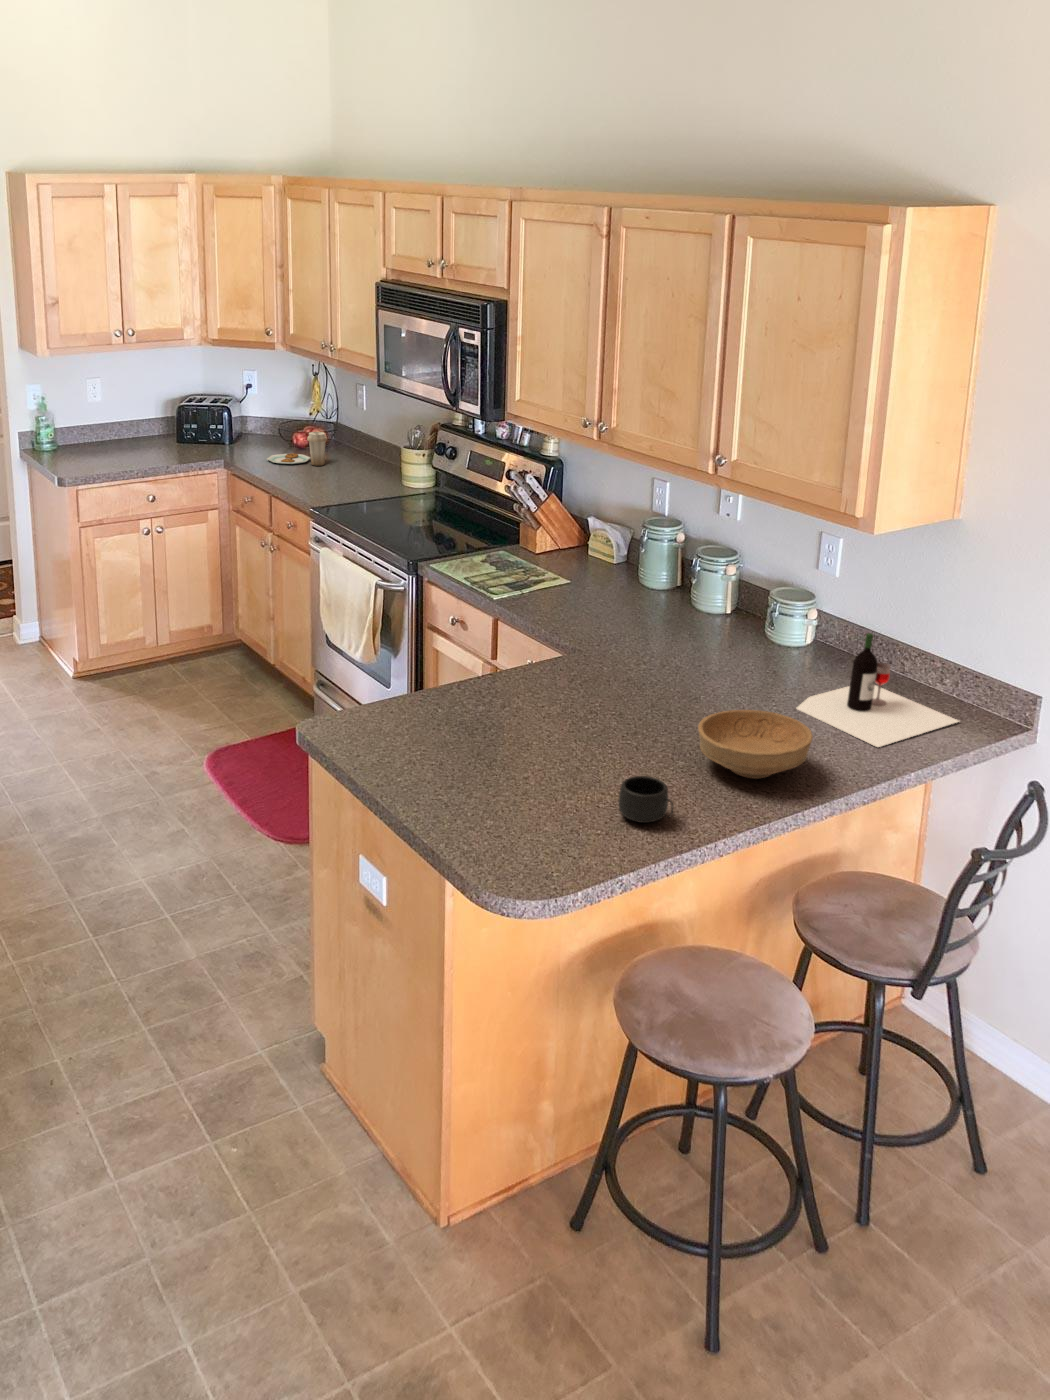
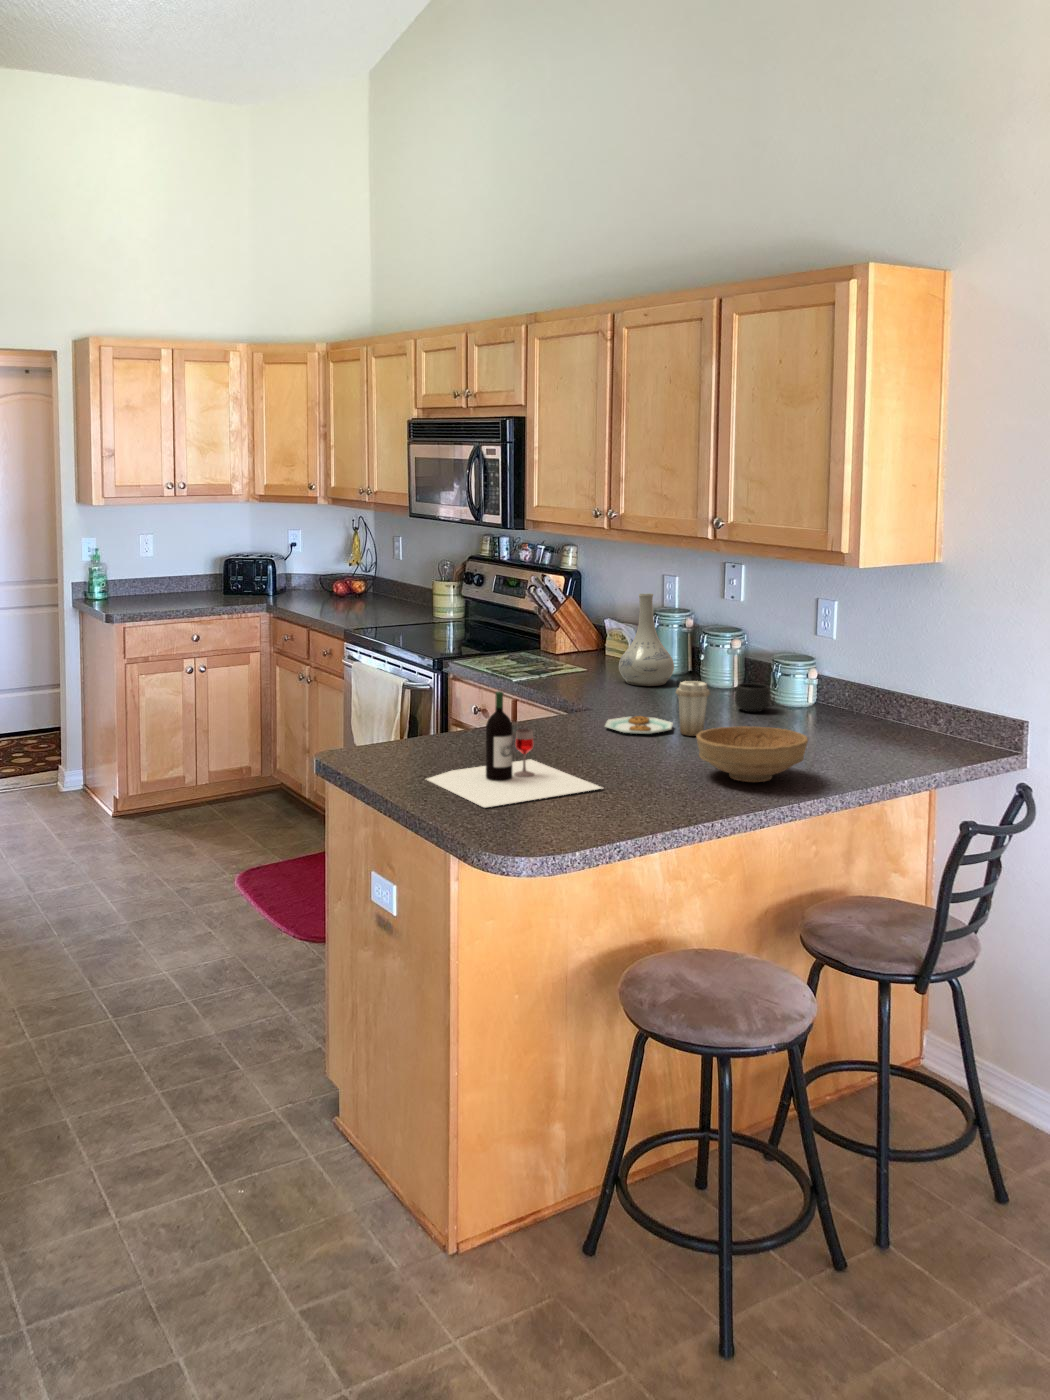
plate: present [267,432,327,466] -> present [605,681,710,736]
vase: none [605,511,662,609] -> present [619,593,674,686]
wine bottle: present [797,633,959,747] -> present [427,691,602,807]
mug: present [618,776,673,823] -> present [735,683,775,712]

